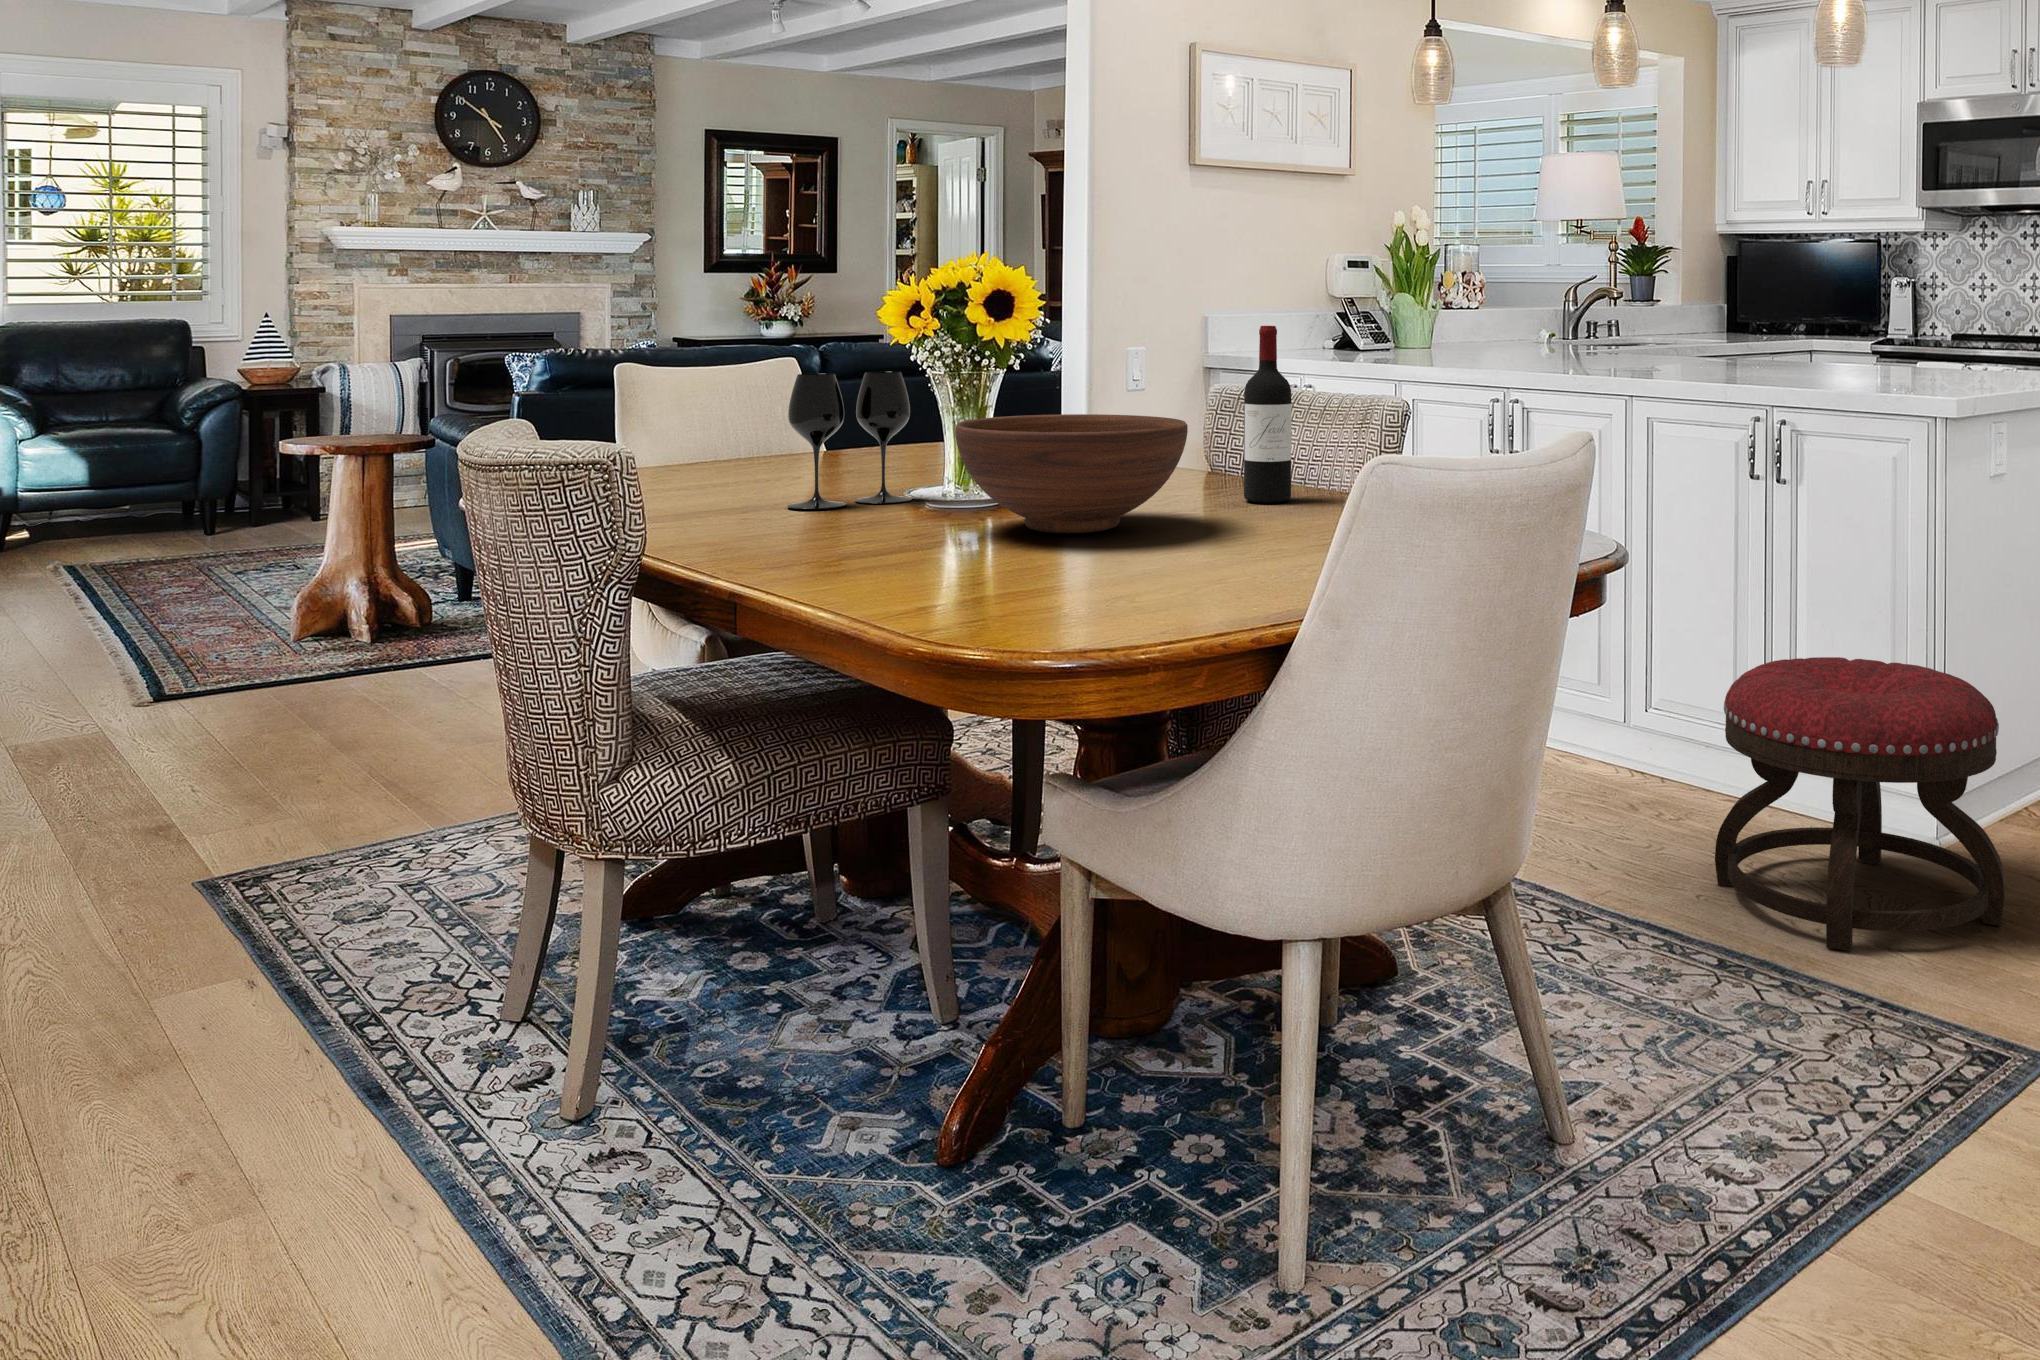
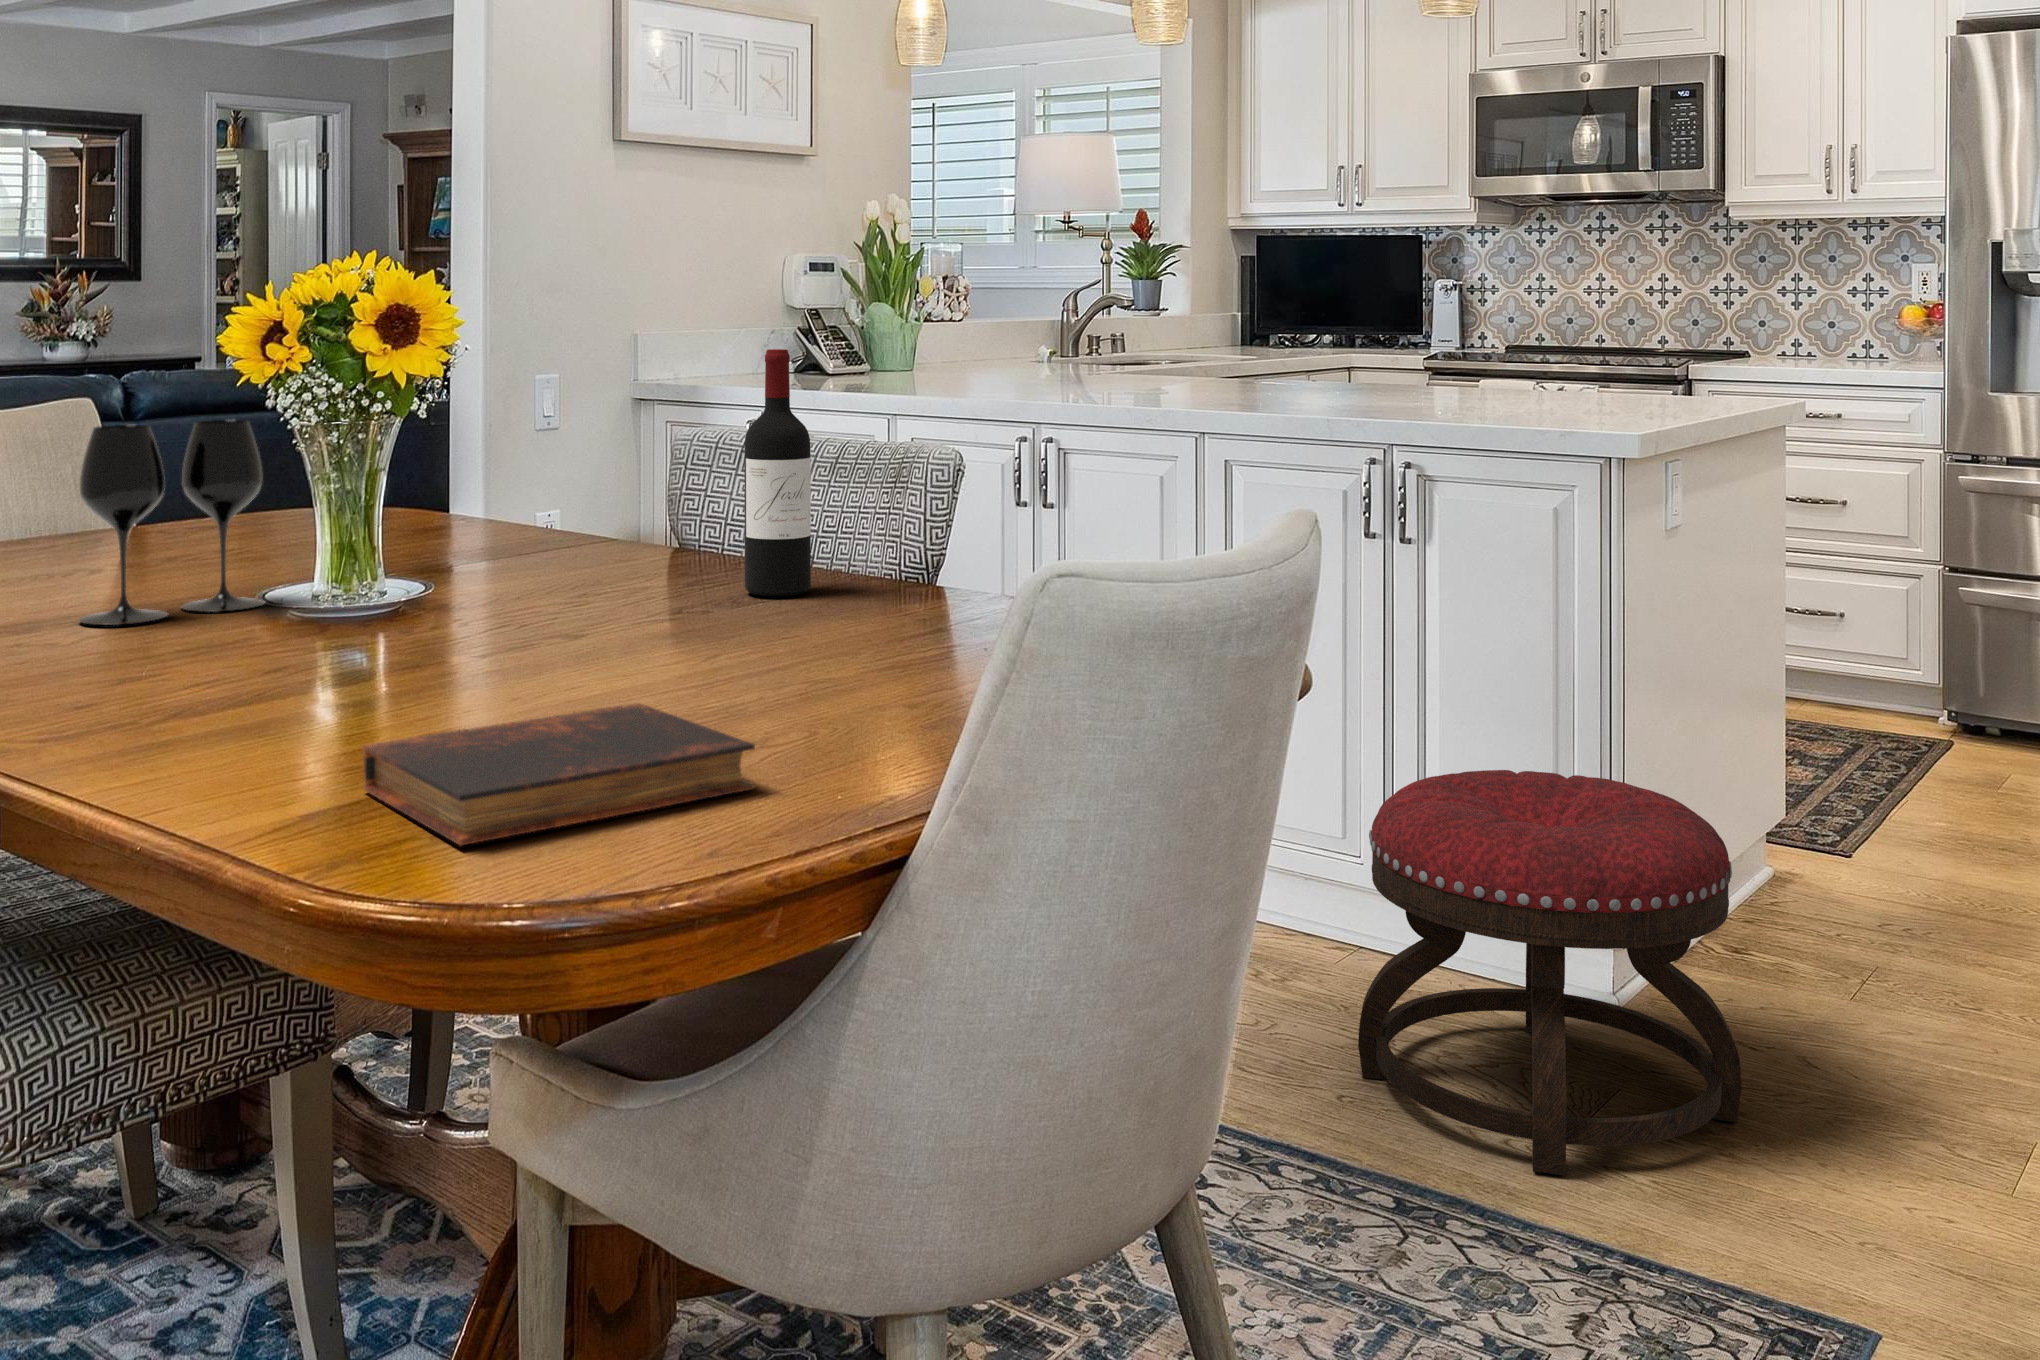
fruit bowl: present [955,414,1188,533] -> none [339,480,684,660]
book: none [956,551,1197,620] -> present [363,703,755,845]

